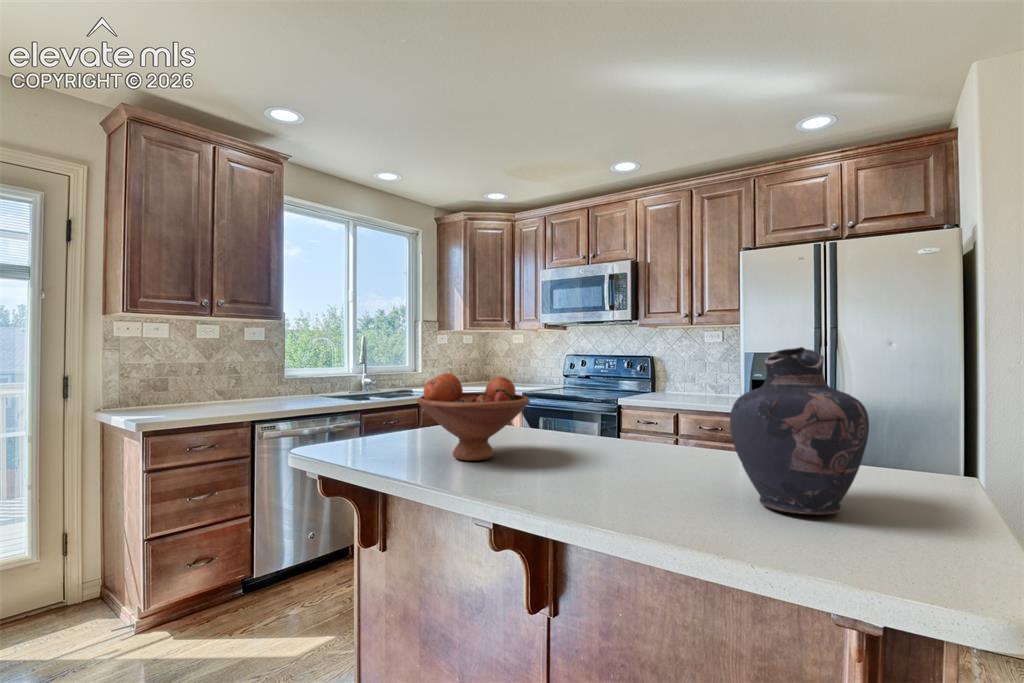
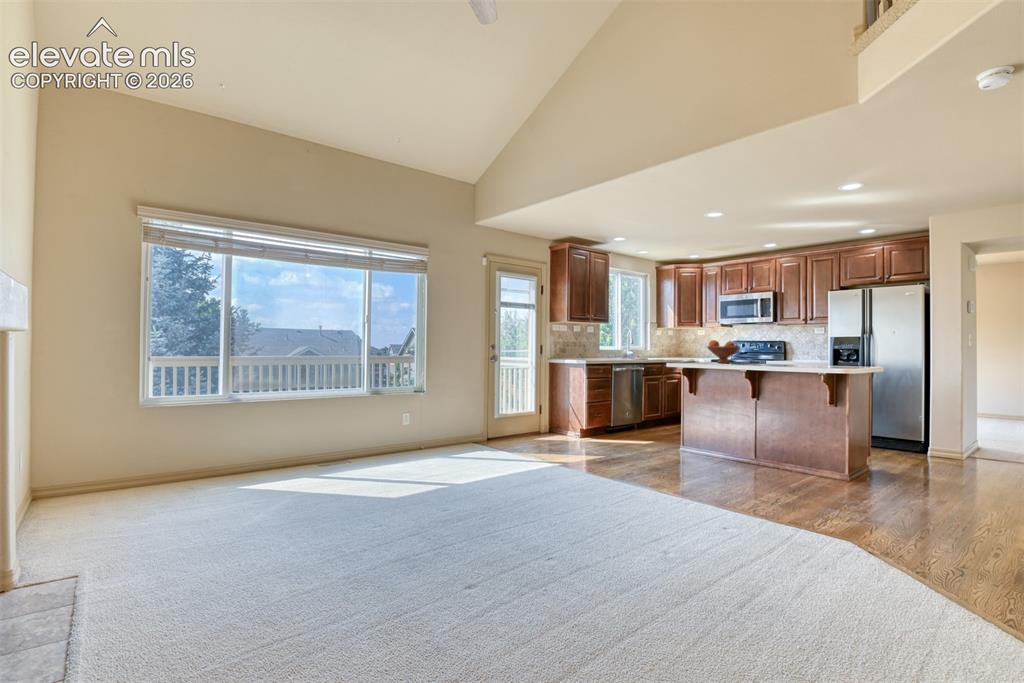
vase: present [730,347,869,514] -> none [797,331,828,366]

